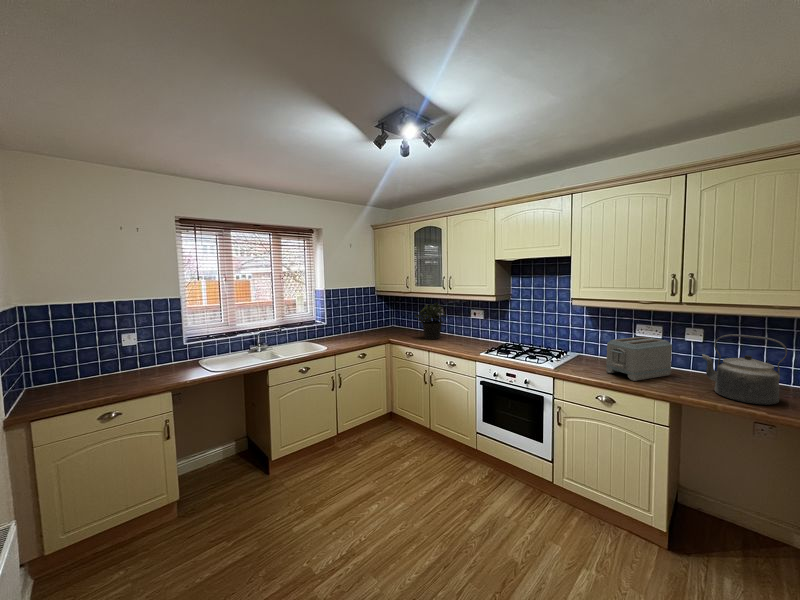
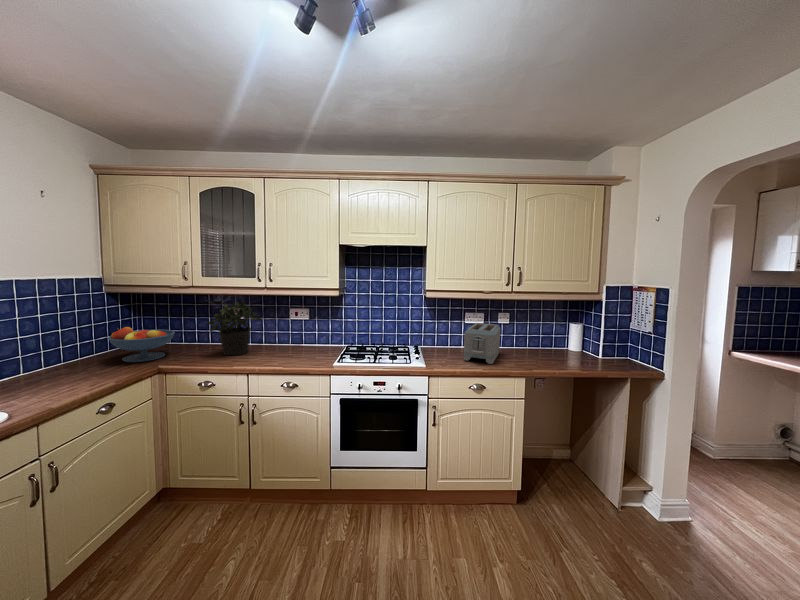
fruit bowl: none [372,315,402,336] -> present [108,327,175,362]
kettle: present [702,334,787,405] -> none [530,315,577,366]

